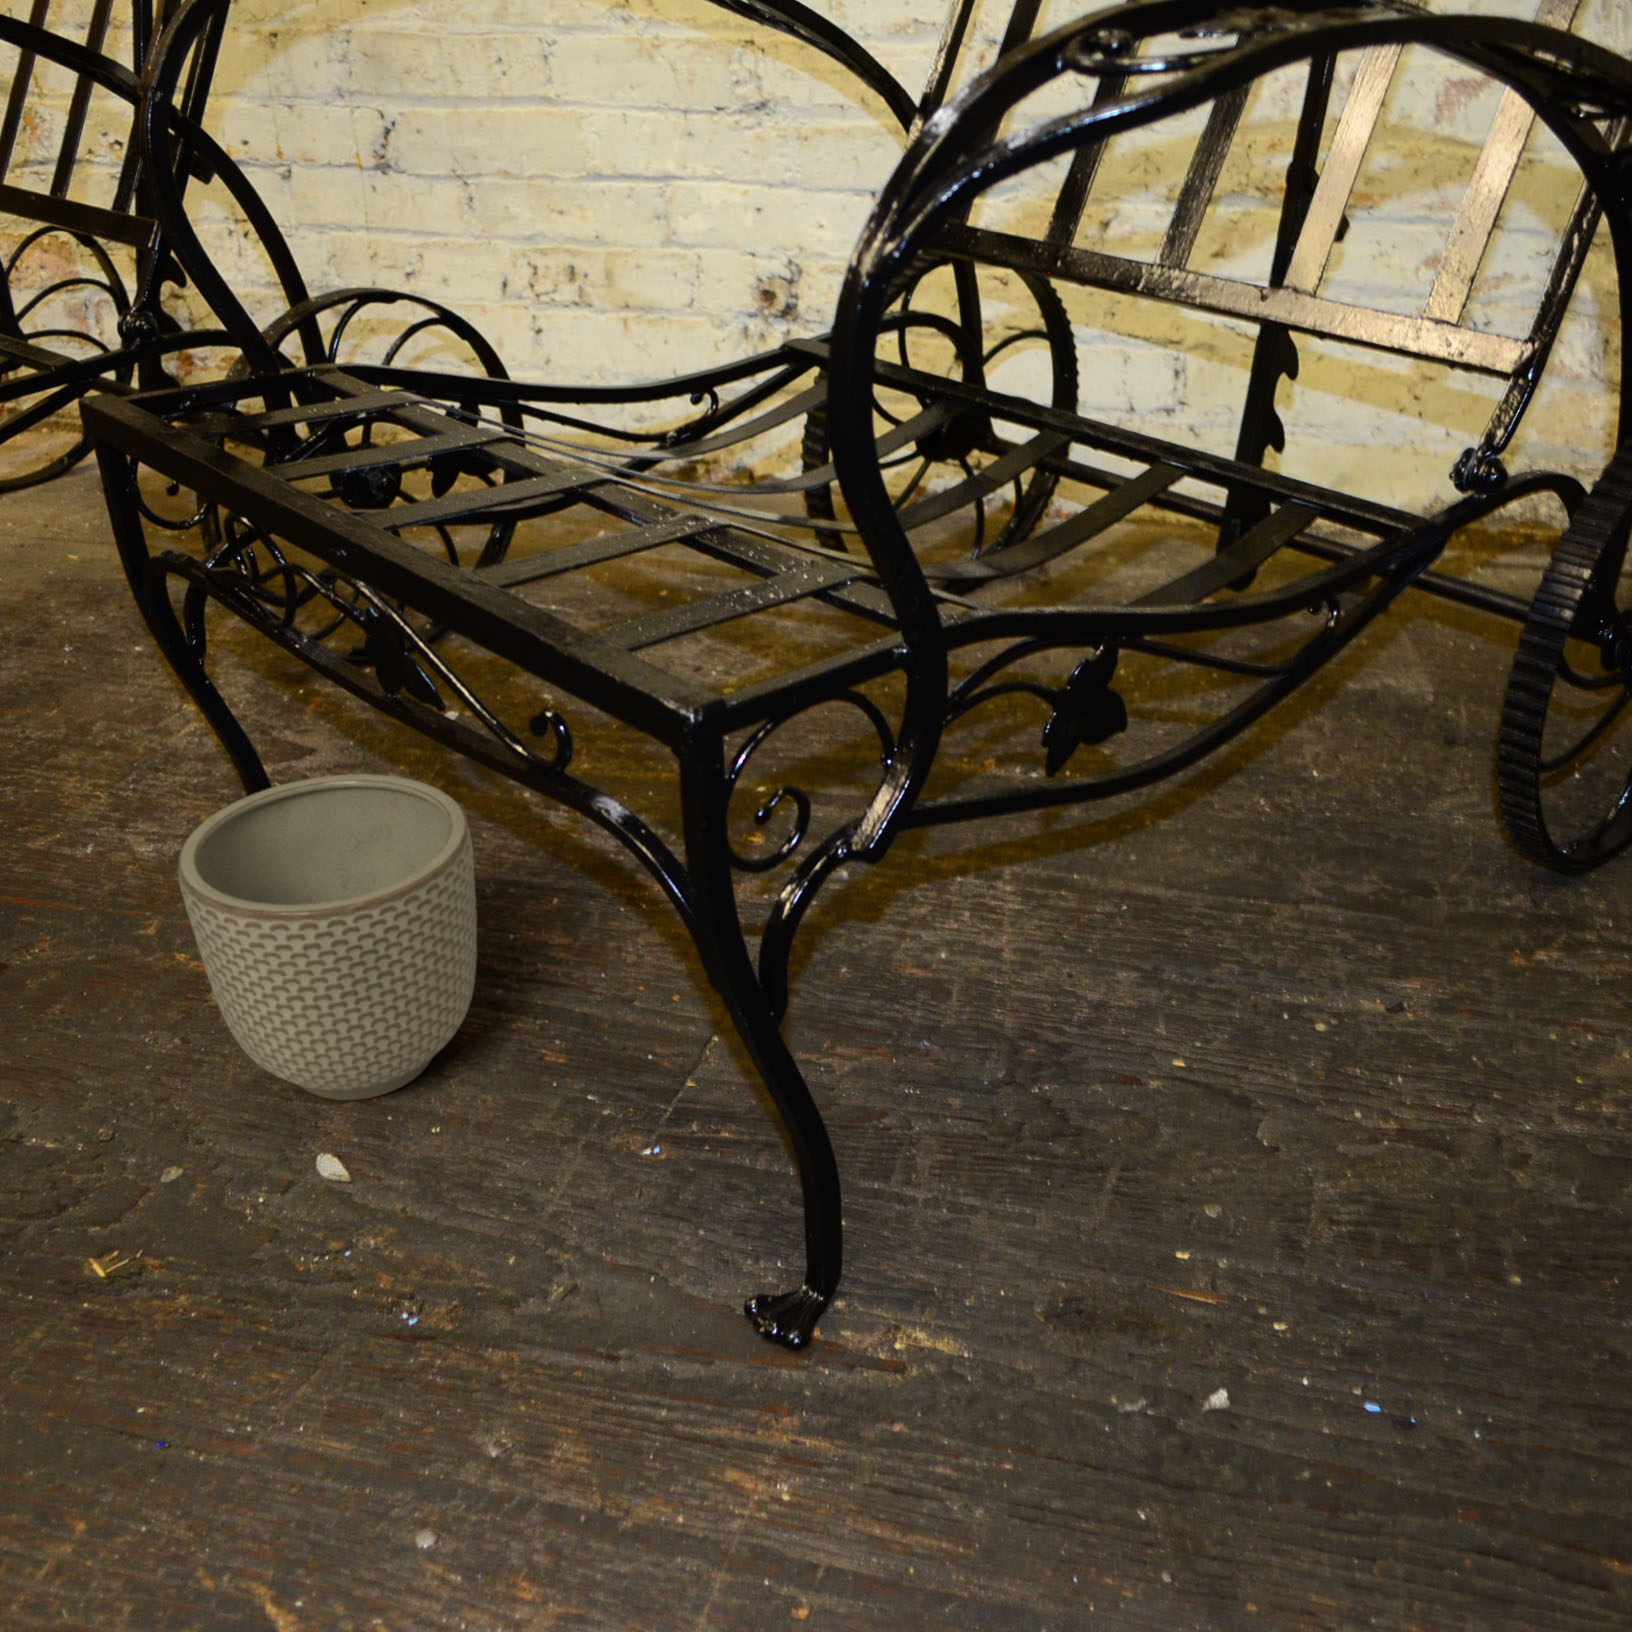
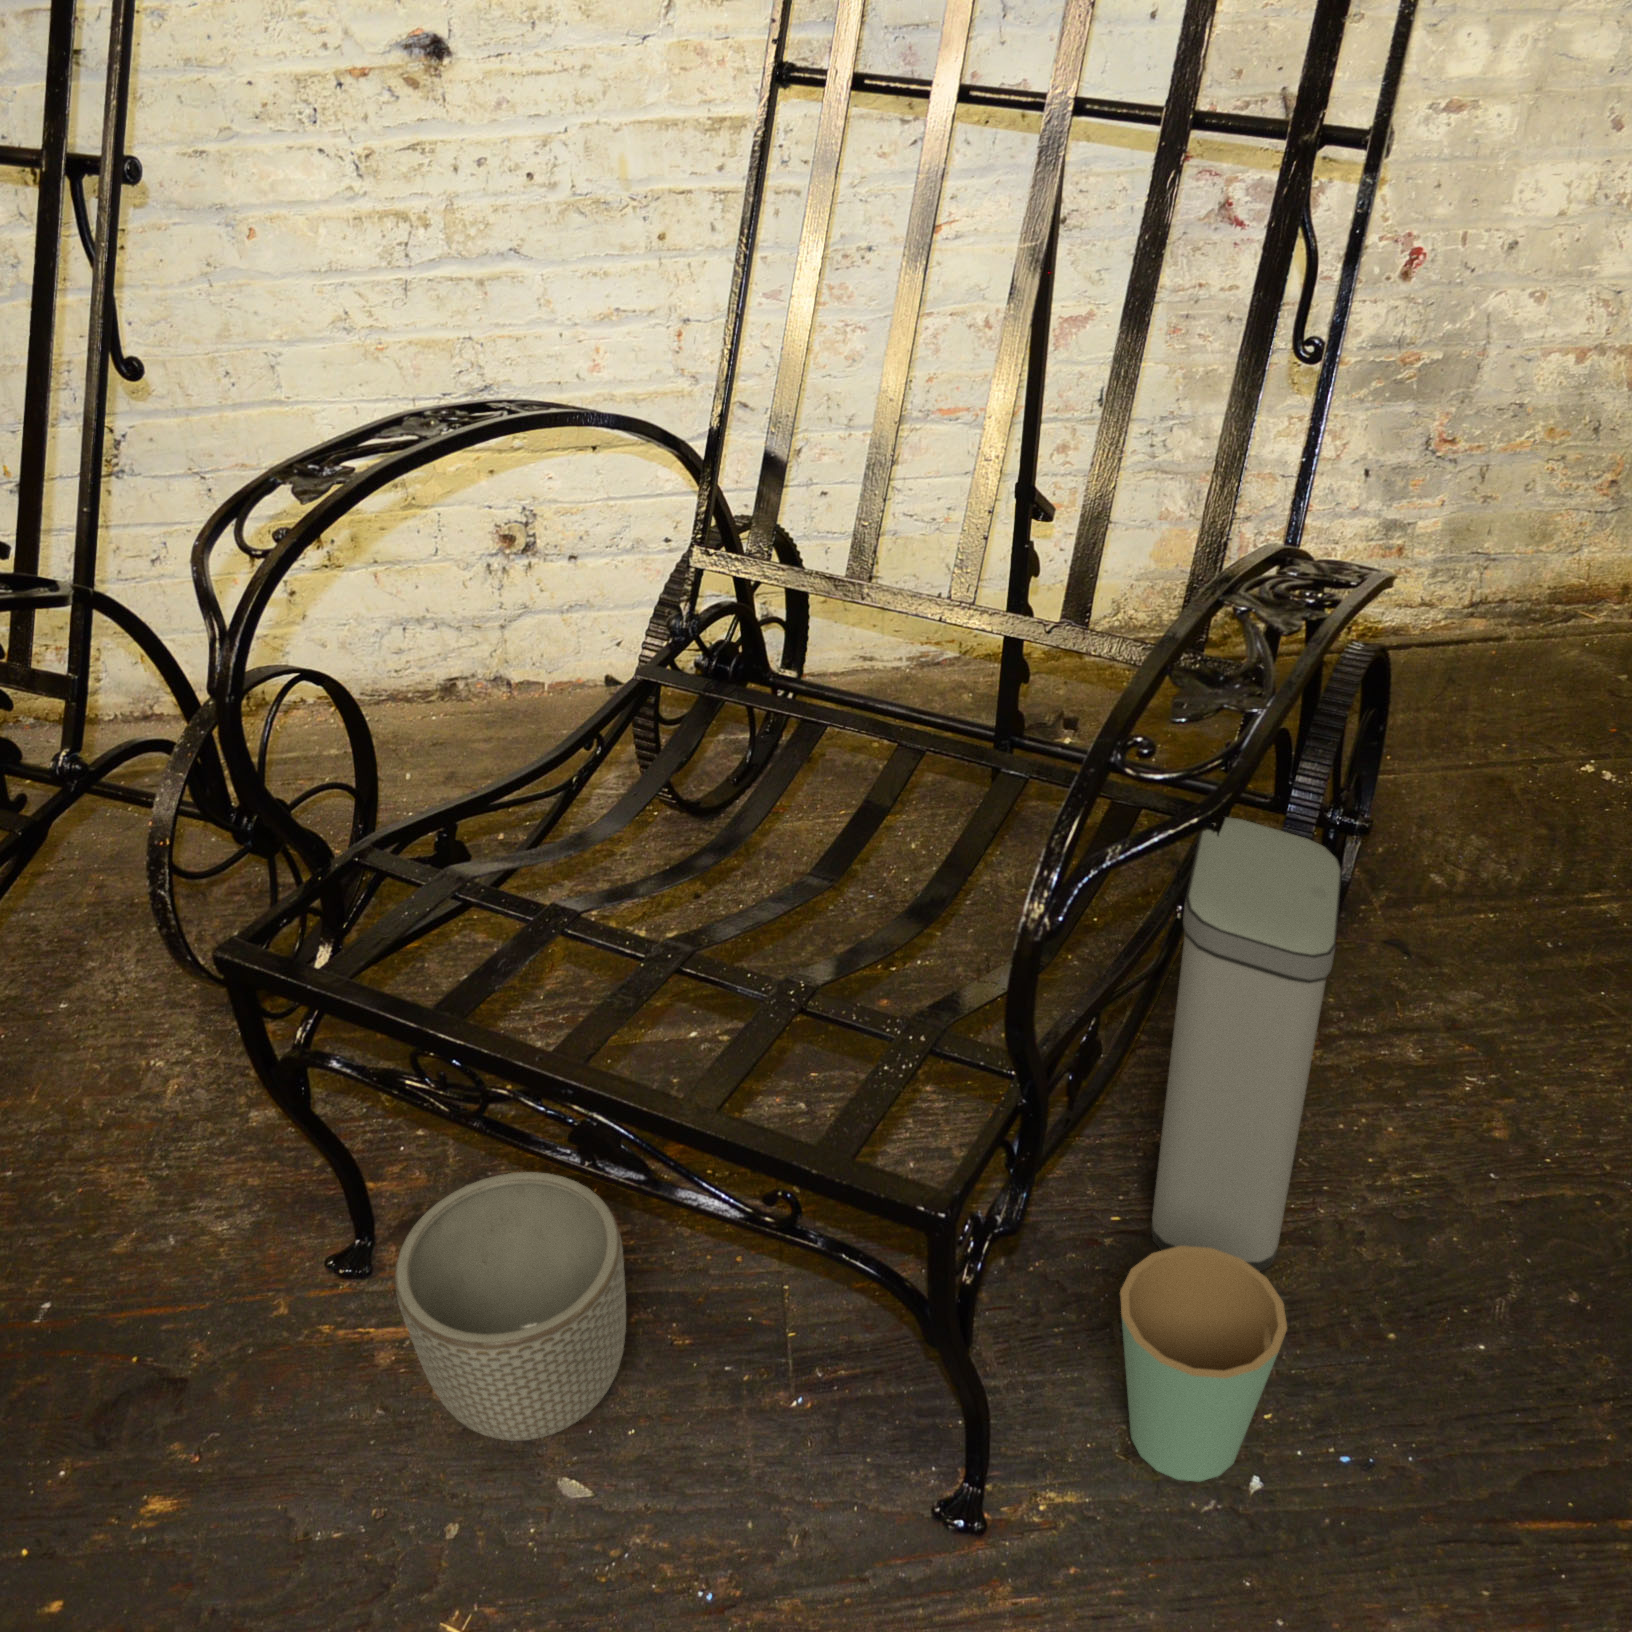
trash can: none [1045,478,1566,1377] -> present [1120,817,1342,1482]

